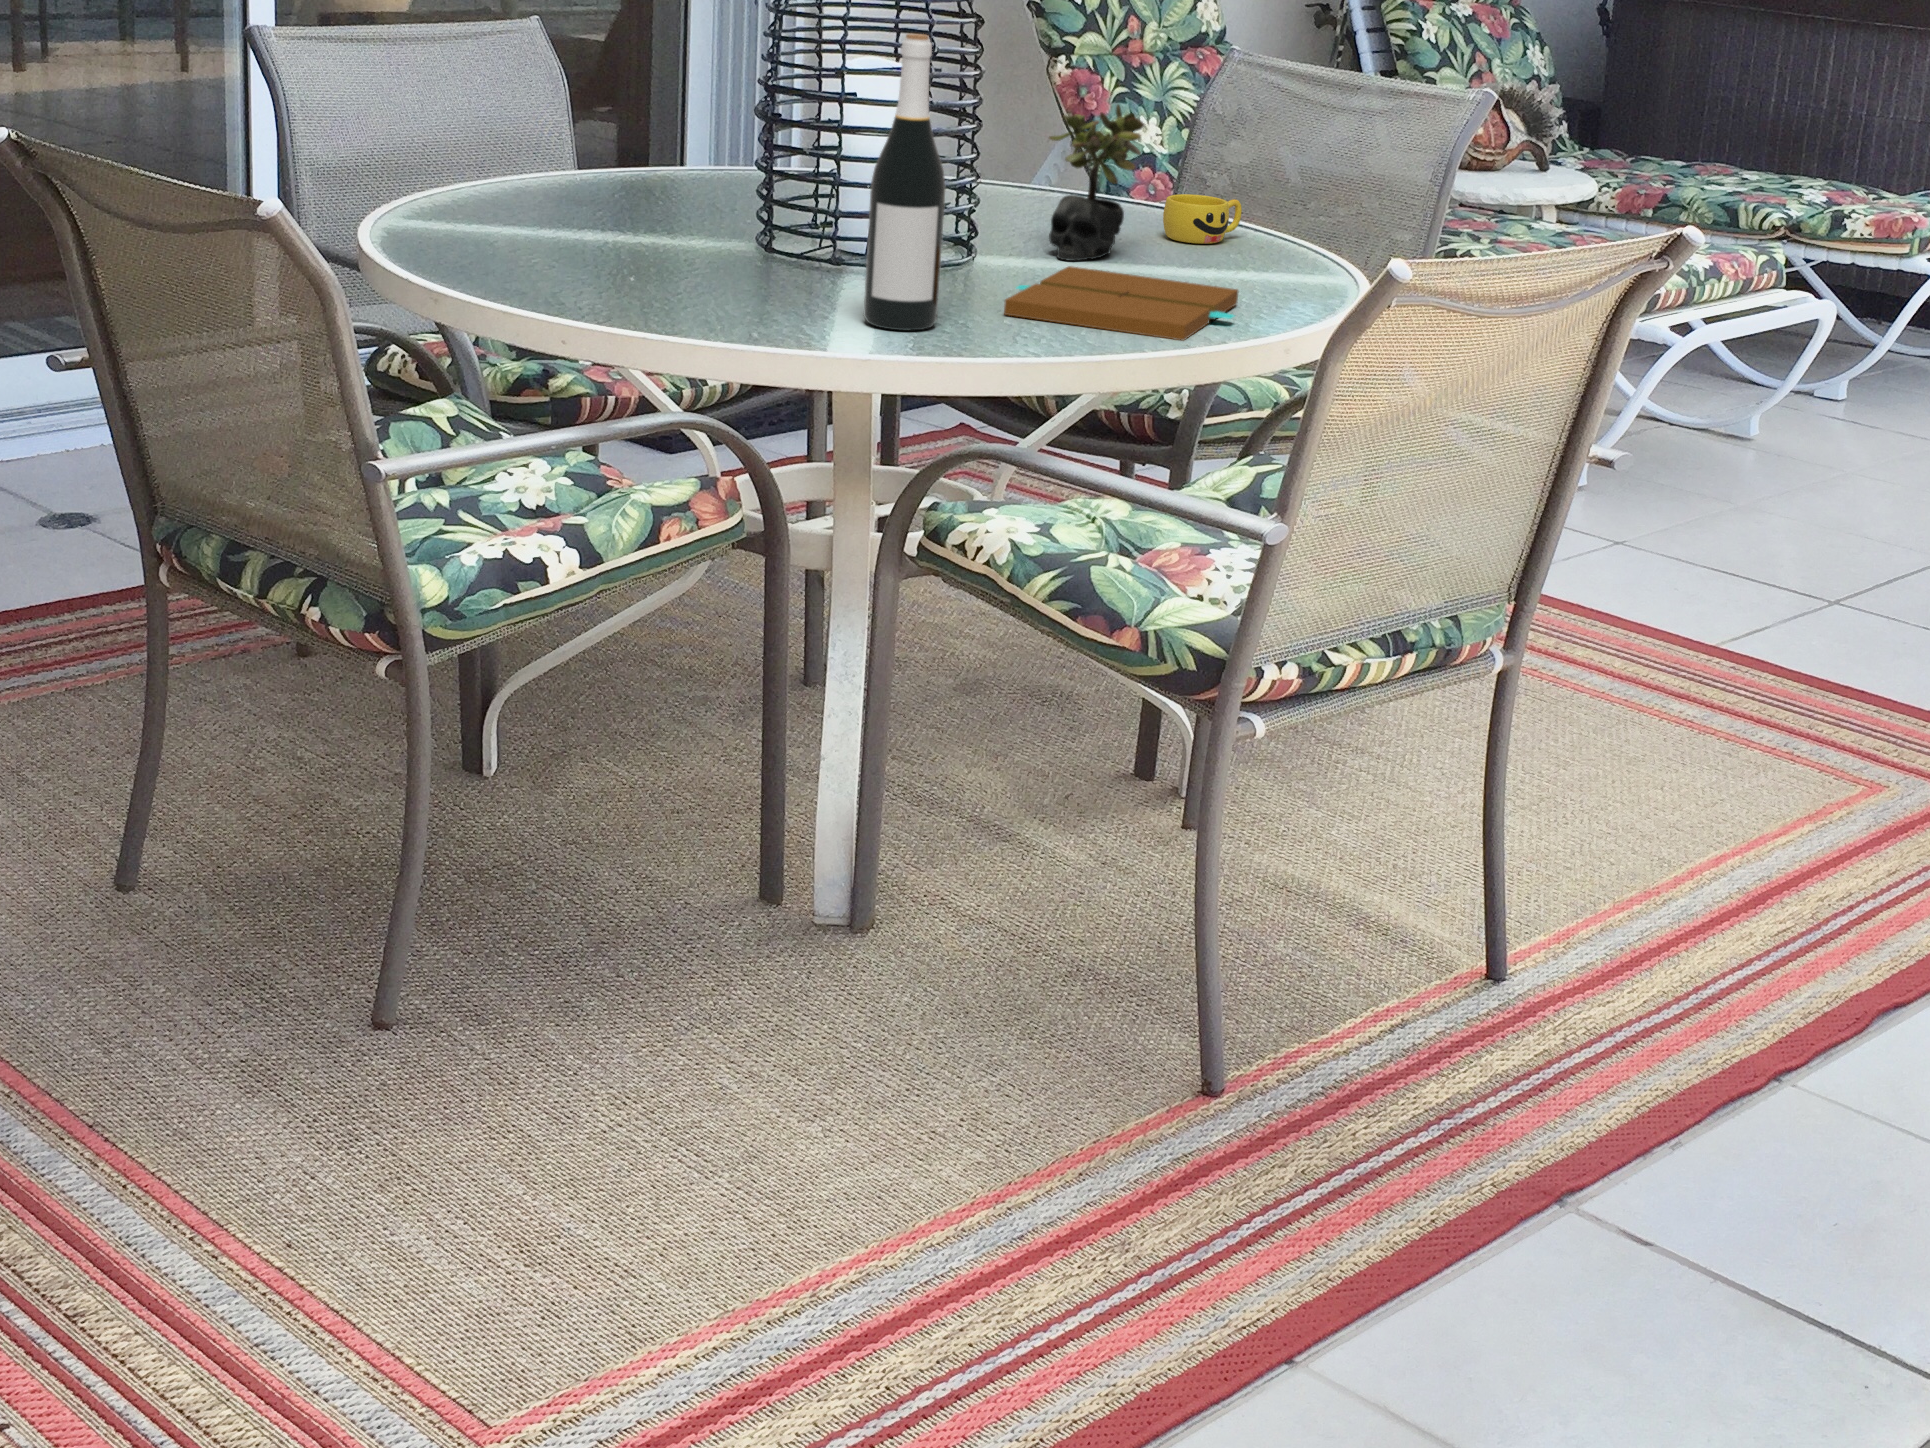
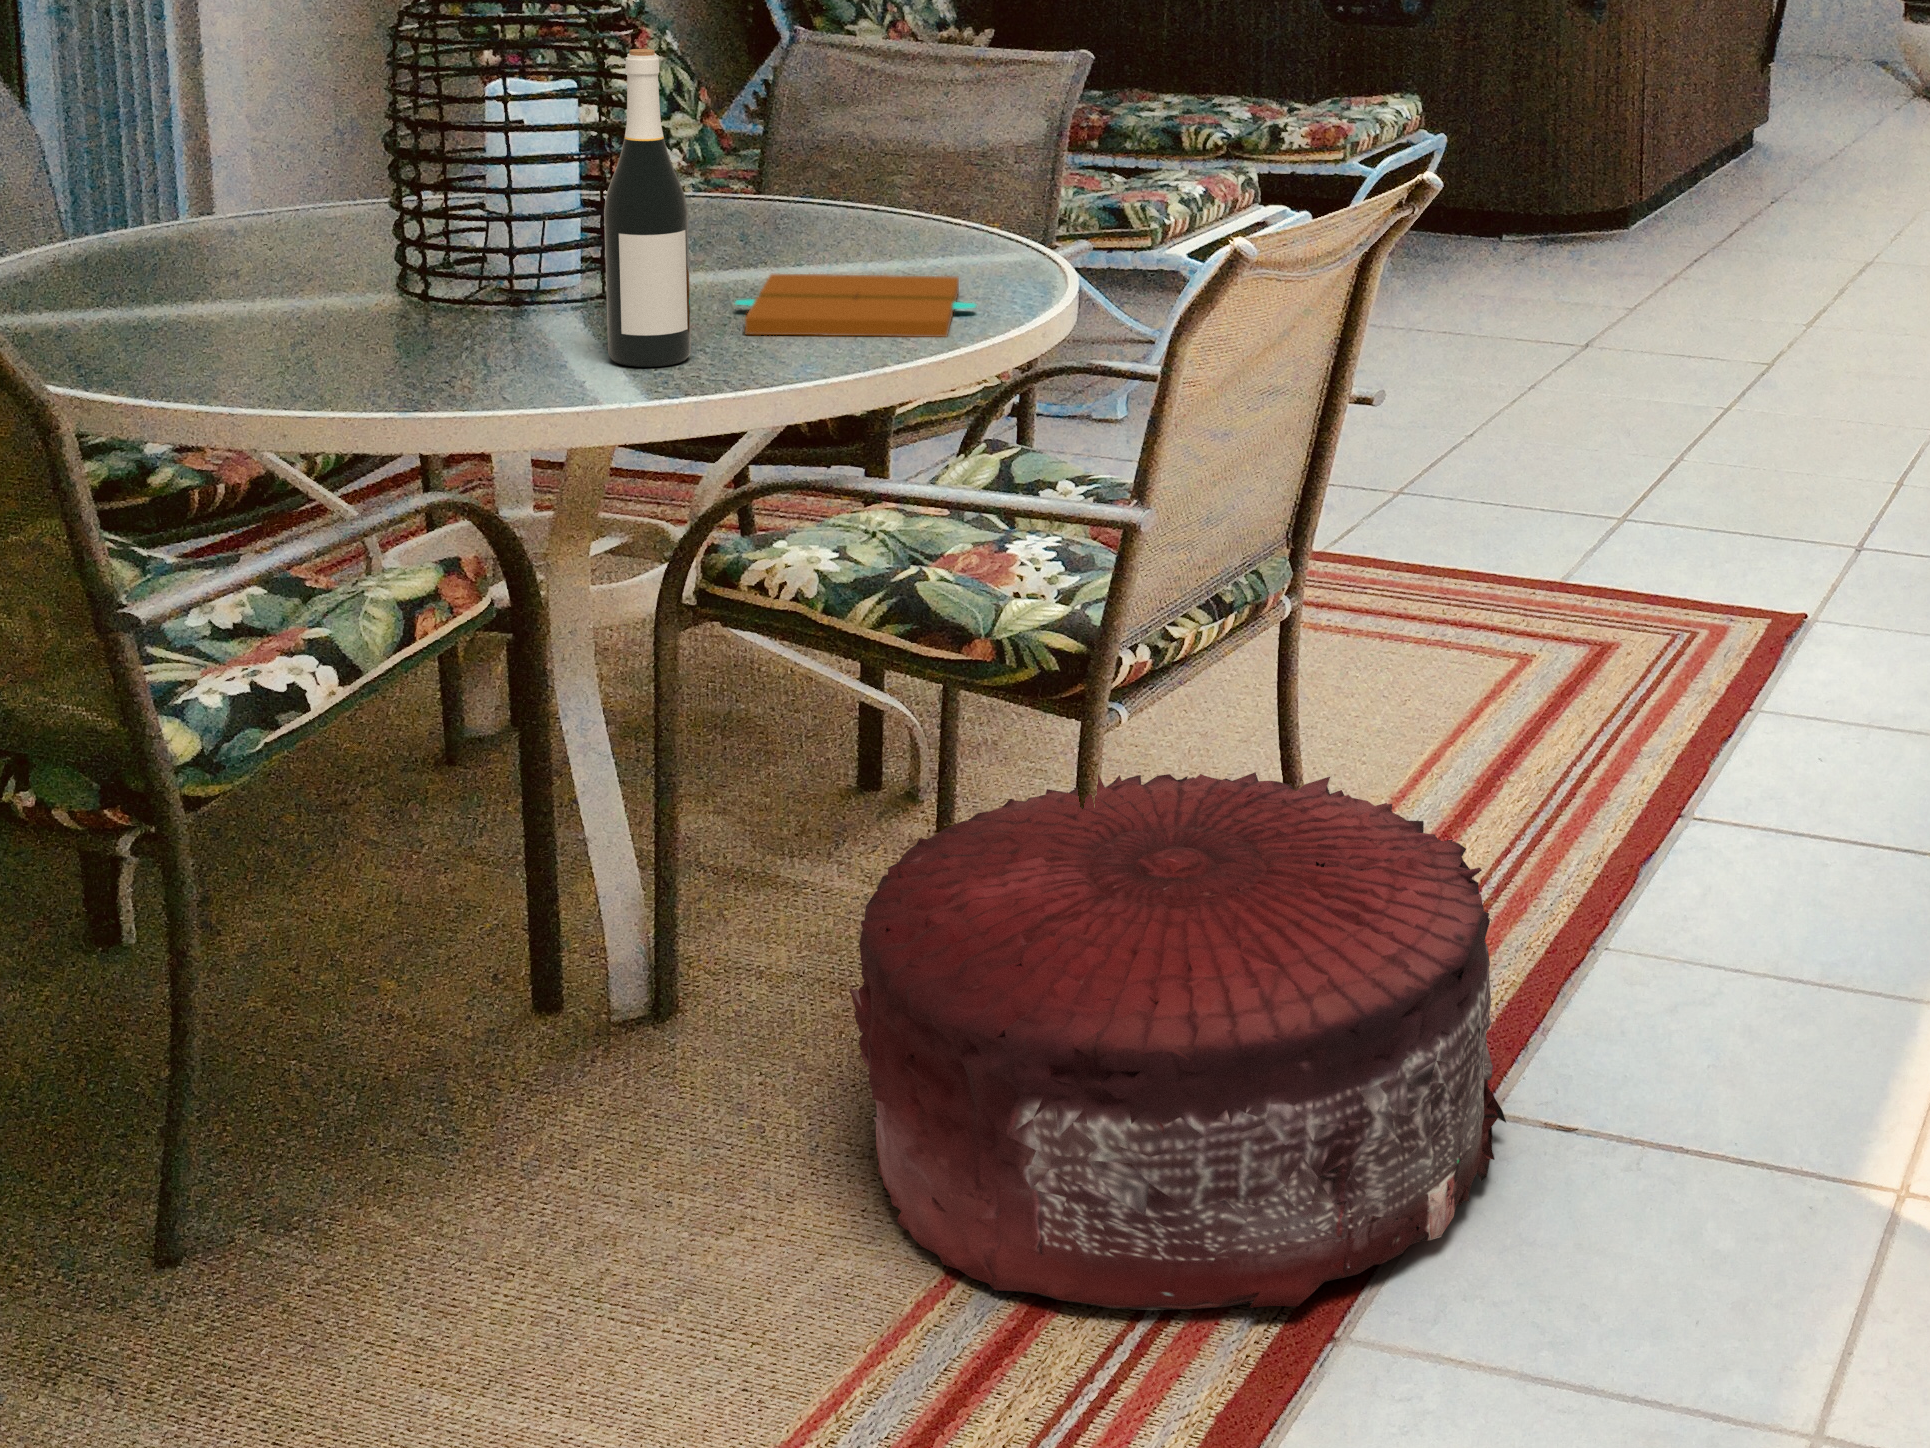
succulent plant: present [1049,105,1145,261] -> none [702,98,807,267]
cup: present [1163,194,1242,244] -> none [809,183,886,233]
pouf: none [936,778,1559,1310] -> present [850,772,1506,1310]

